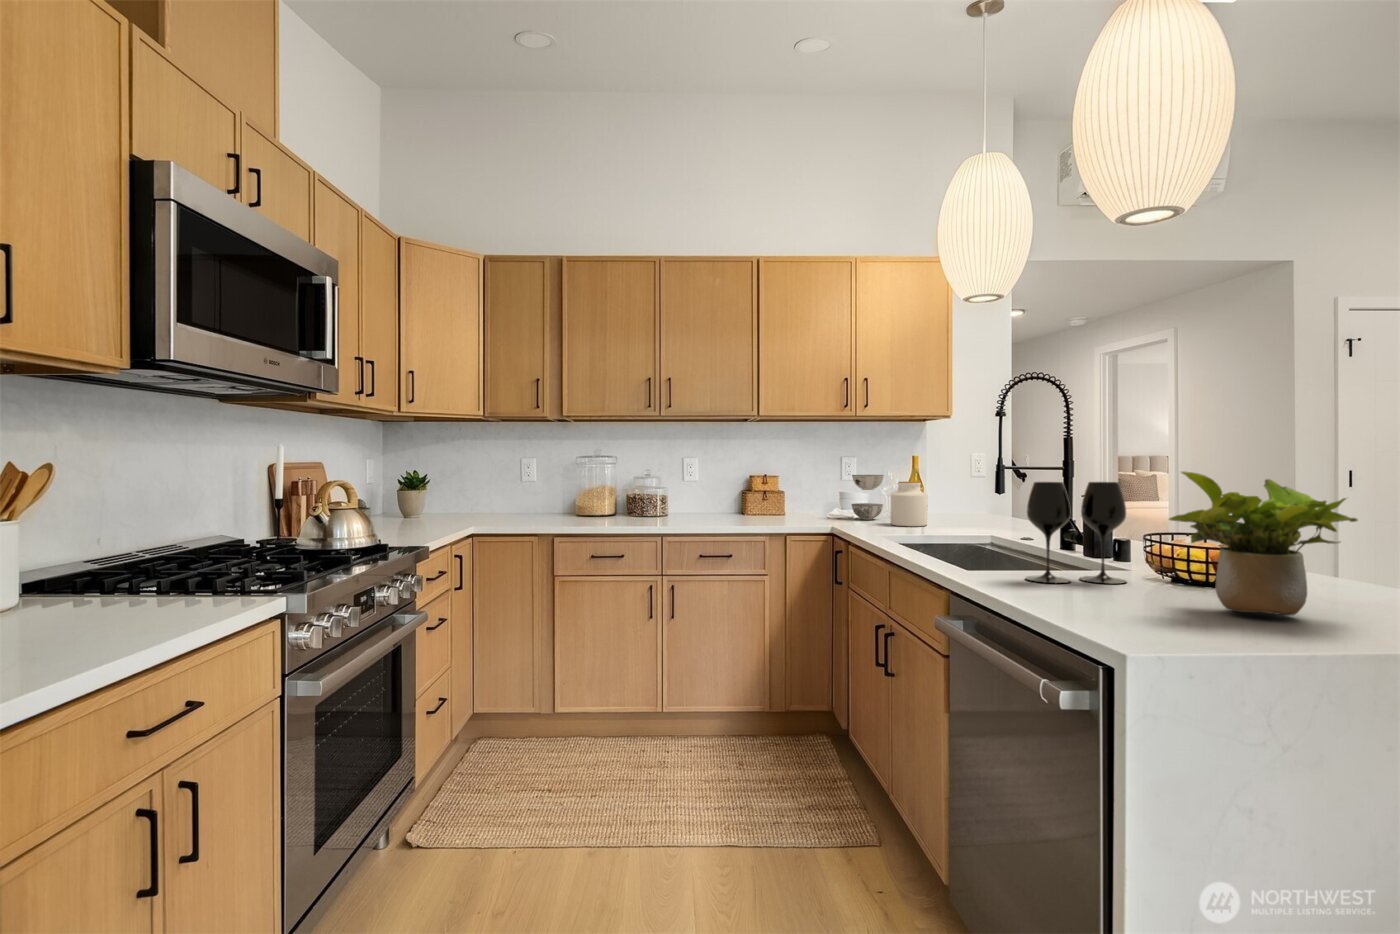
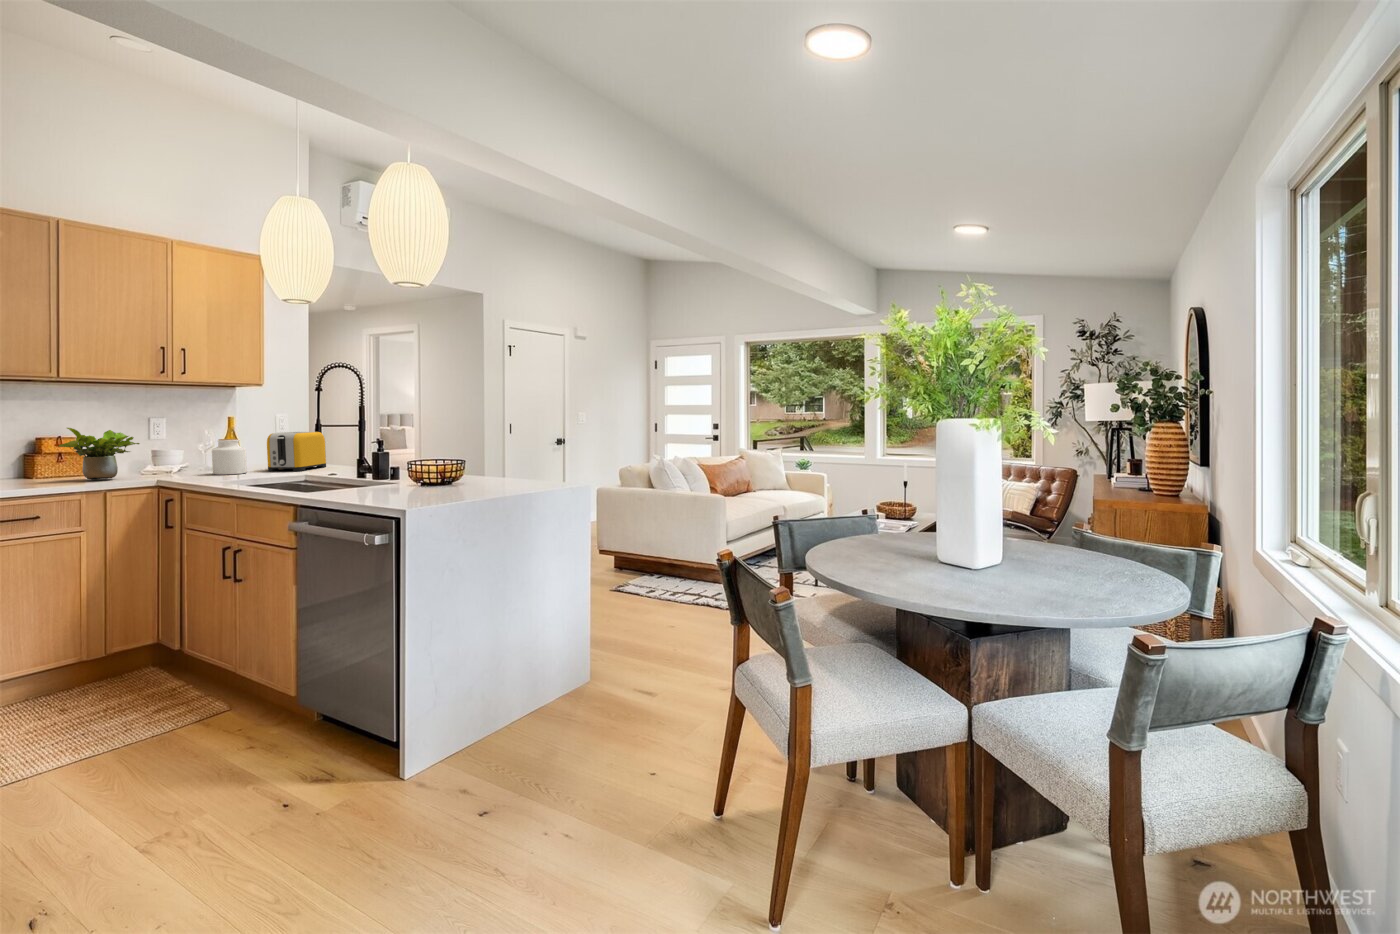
potted plant: present [1169,472,1358,615] -> present [59,428,140,480]
bowl: present [851,475,884,520] -> none [167,434,201,473]
toaster: none [953,475,1028,528] -> present [267,432,326,471]
wine glass: present [1026,482,1126,584] -> none [344,435,400,492]

